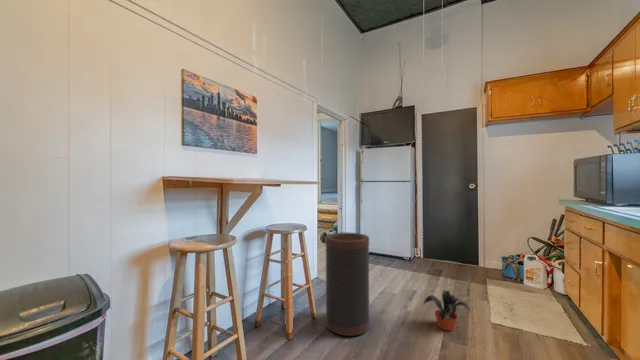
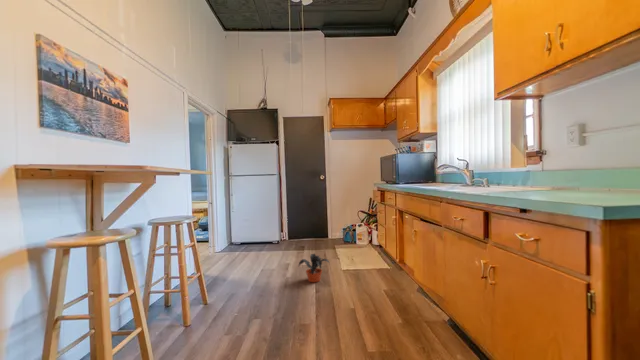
trash can: present [325,232,370,336] -> none [214,217,258,307]

